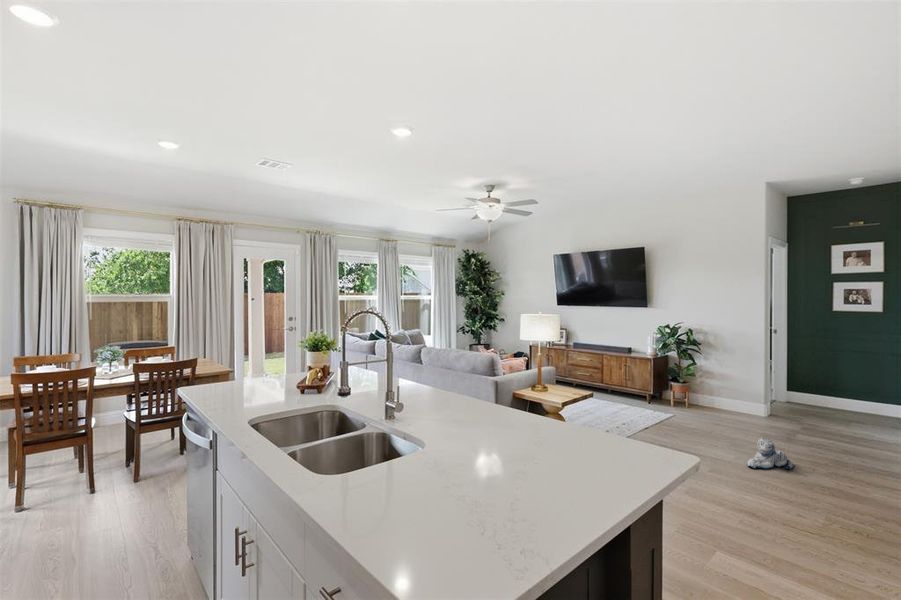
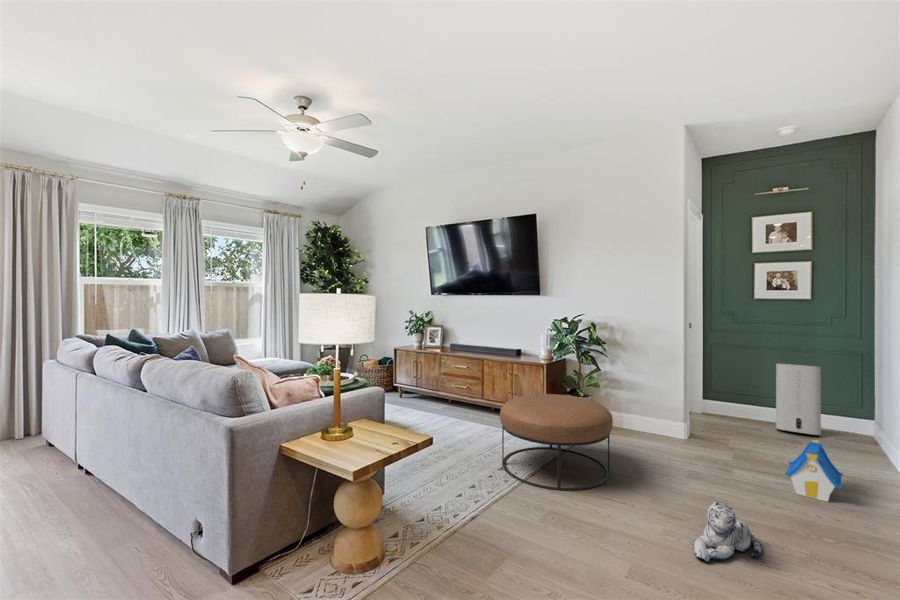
air purifier: none [849,363,889,420] -> present [776,364,821,435]
ottoman: none [621,378,702,437] -> present [500,394,613,491]
toy house: none [829,414,877,453] -> present [785,440,843,502]

